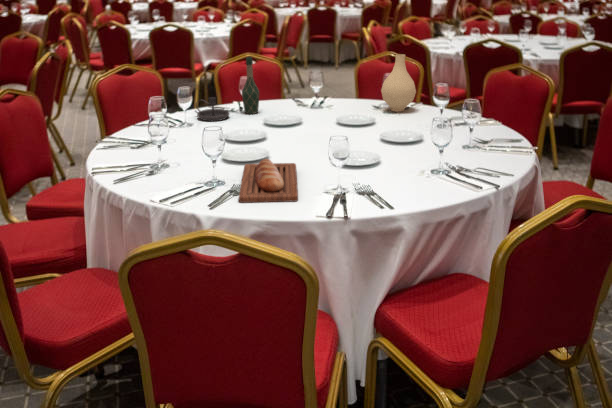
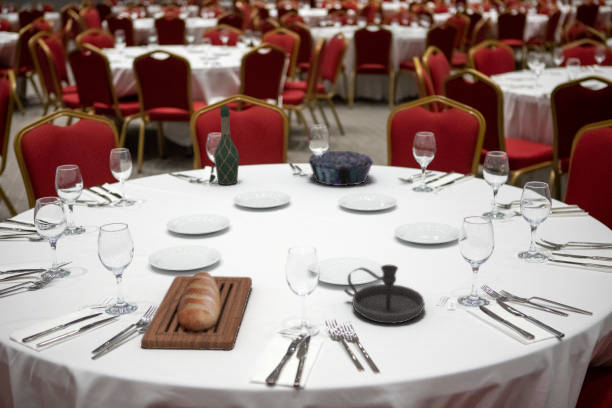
vase: present [381,54,416,112] -> none [413,106,463,187]
decorative bowl: none [308,89,354,113] -> present [309,151,373,186]
candlestick: present [195,97,229,121] -> present [345,265,425,323]

